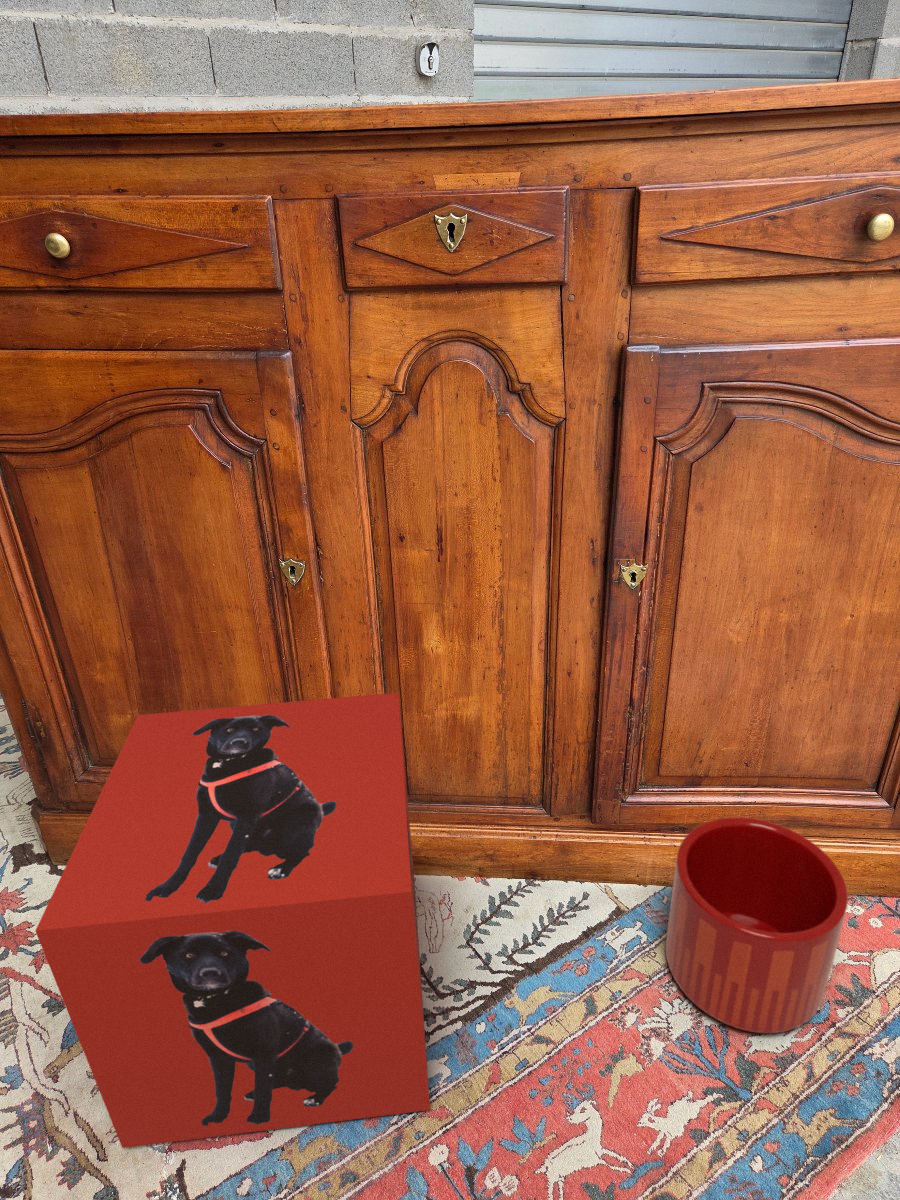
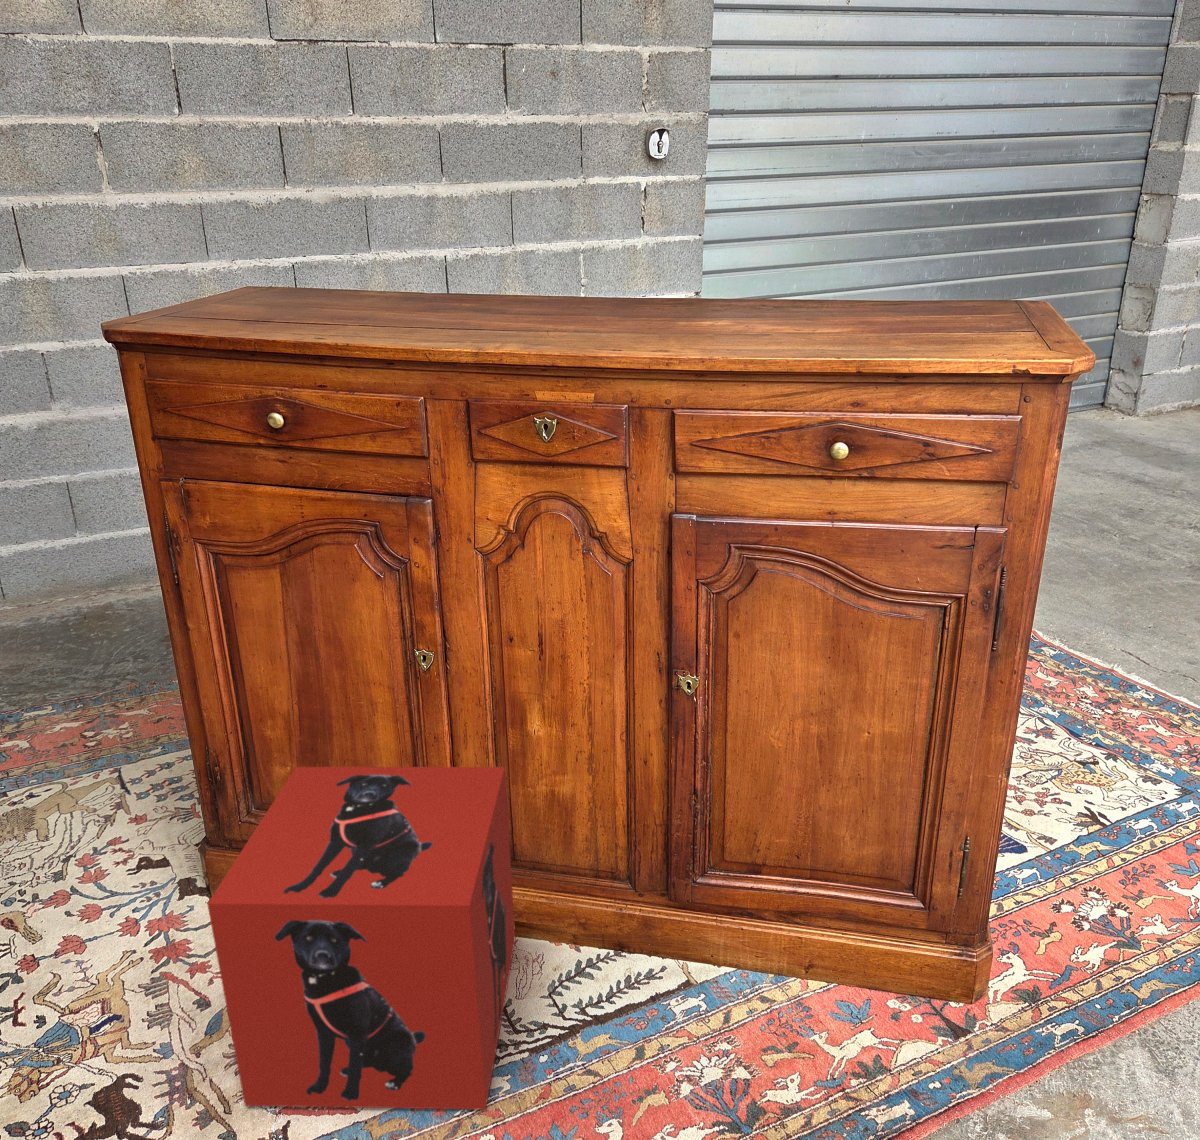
planter: present [666,817,848,1033] -> none [714,902,854,1088]

